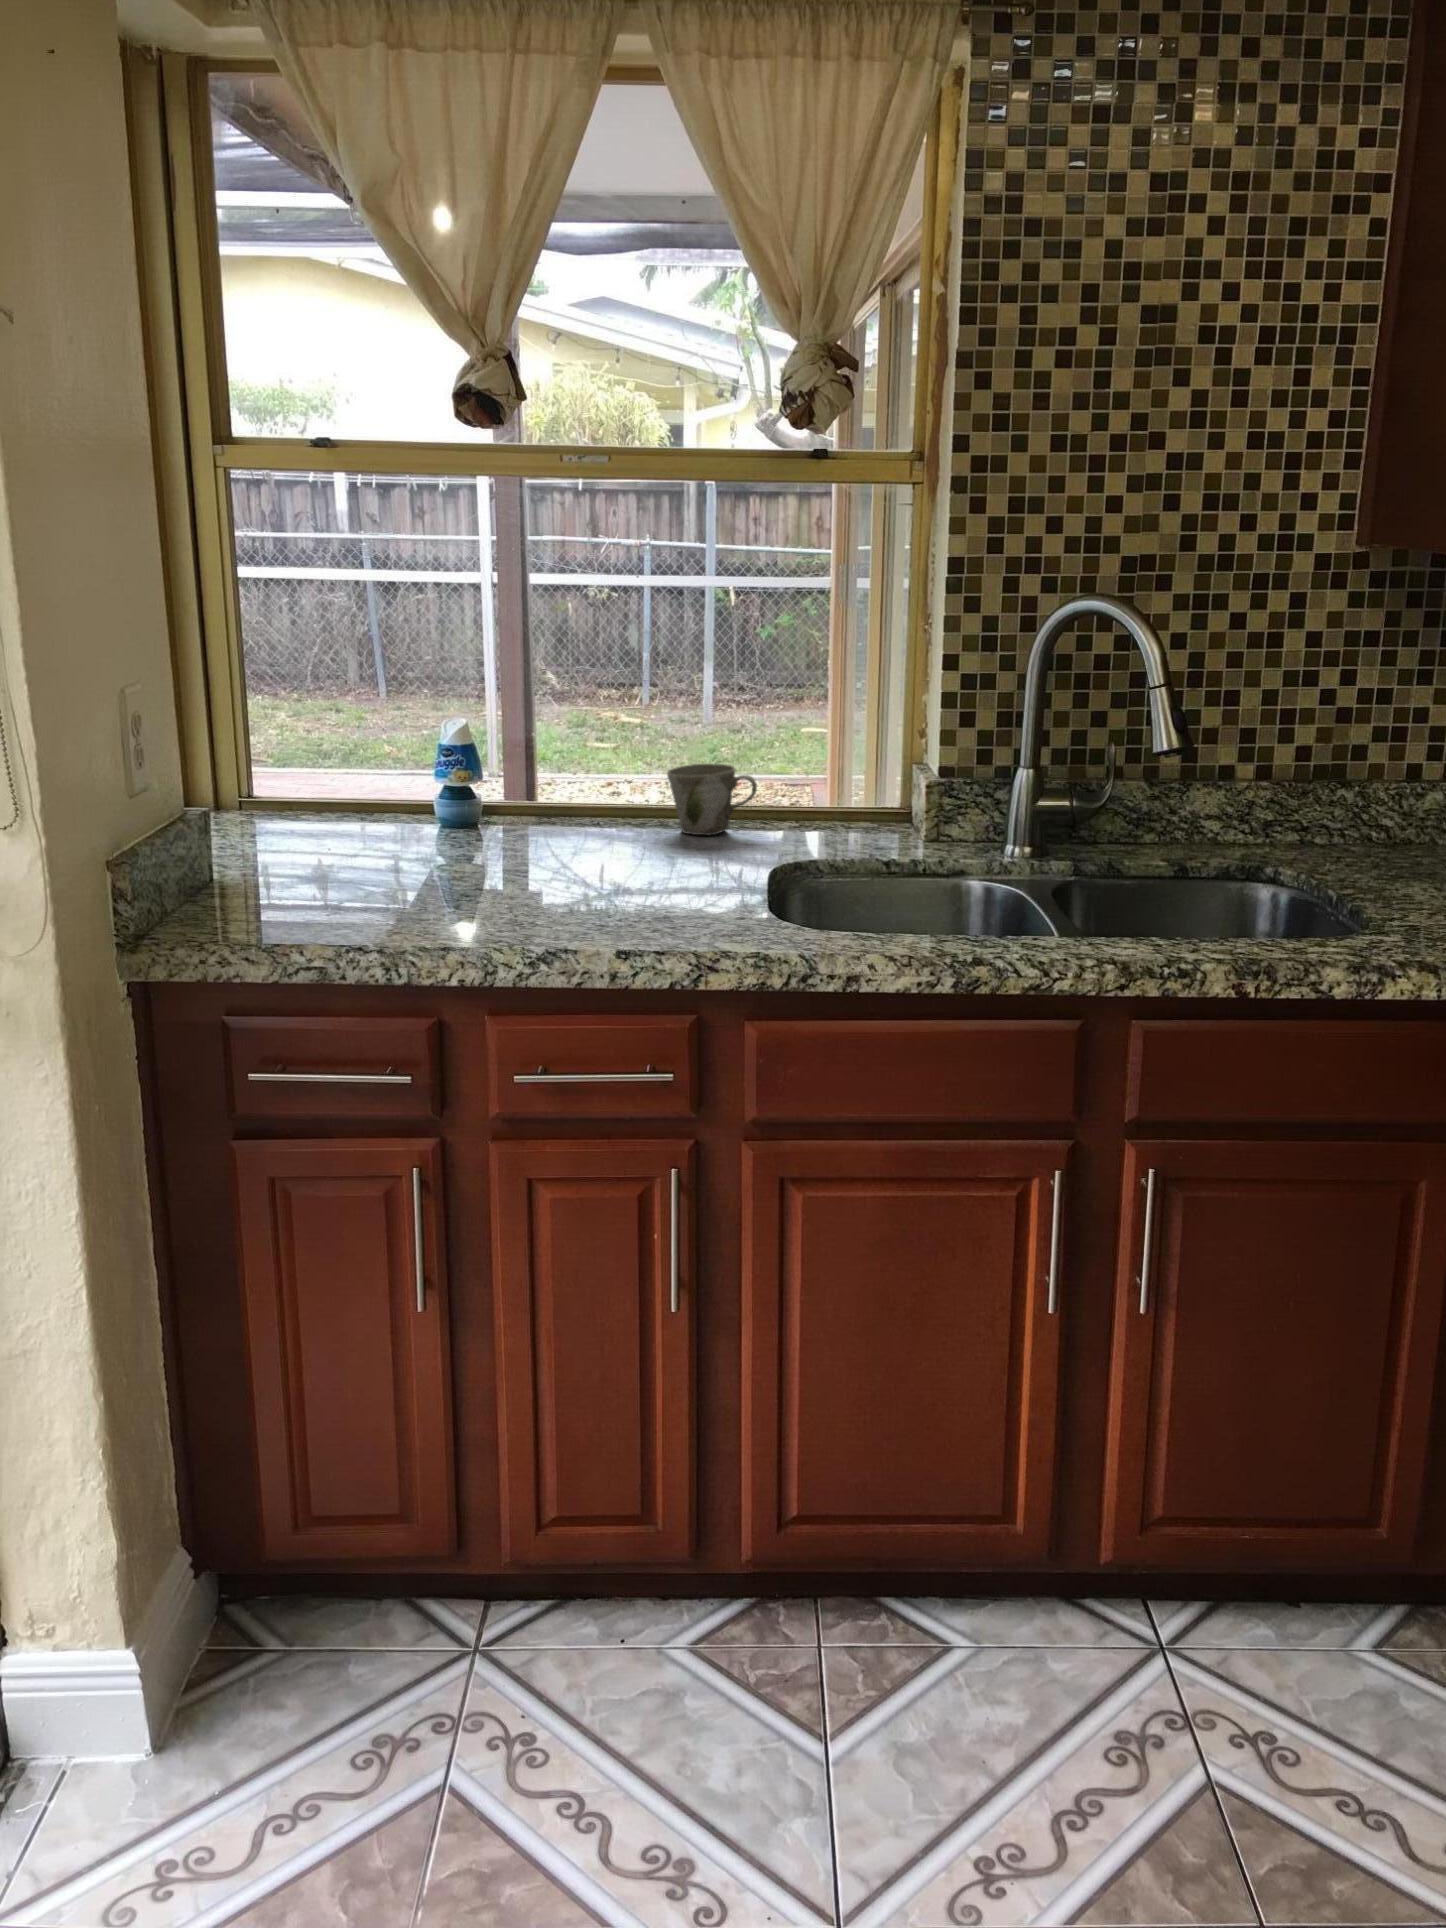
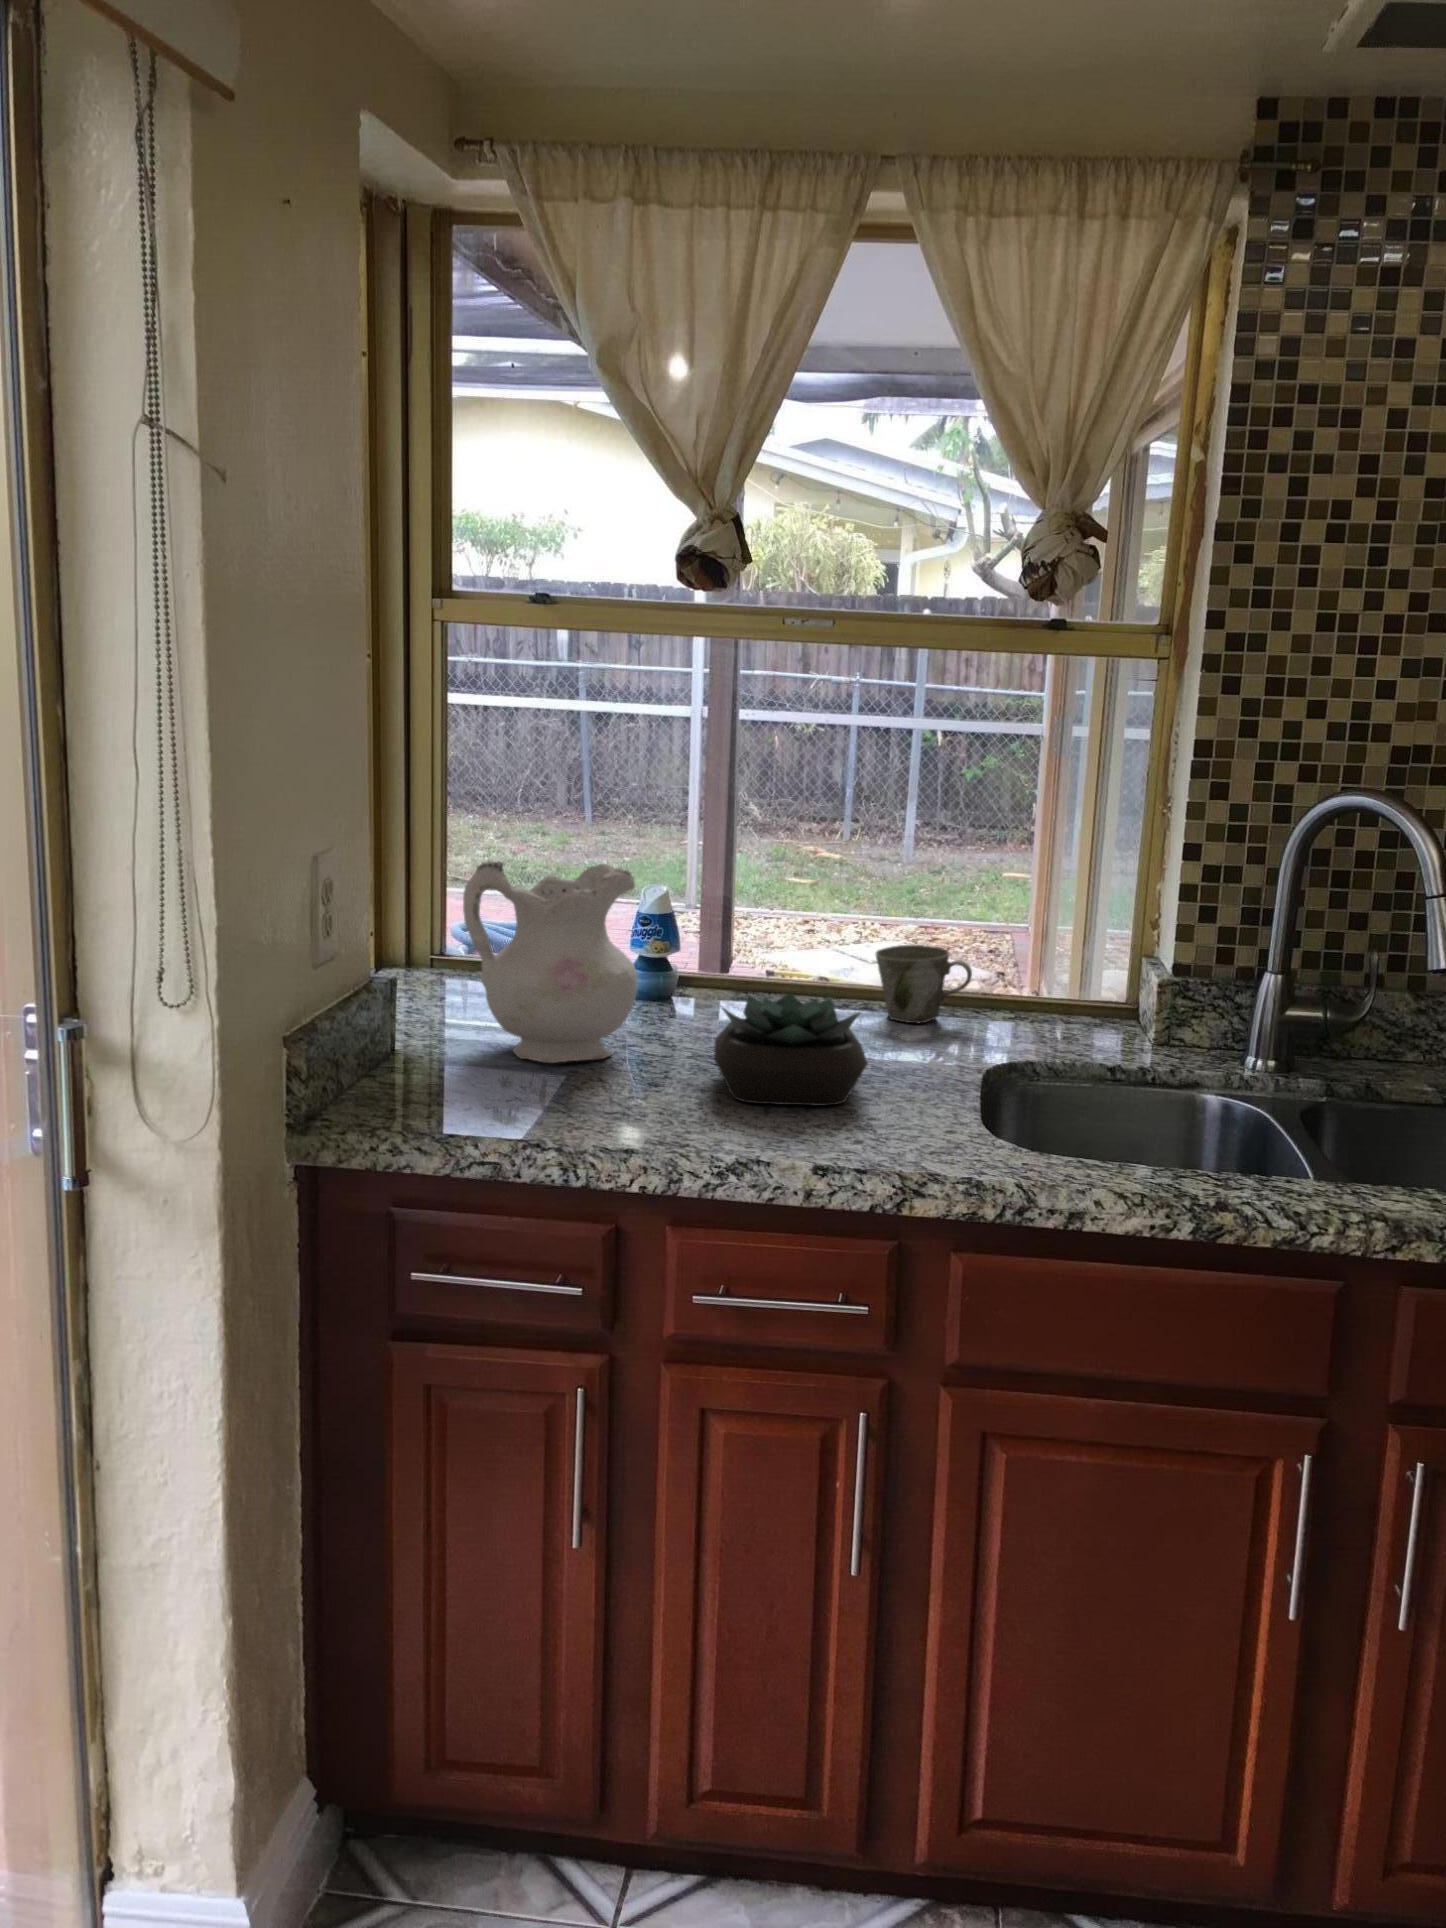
ceramic pitcher: none [268,693,443,884] -> present [463,861,637,1063]
succulent plant: none [520,804,663,905] -> present [714,993,868,1106]

